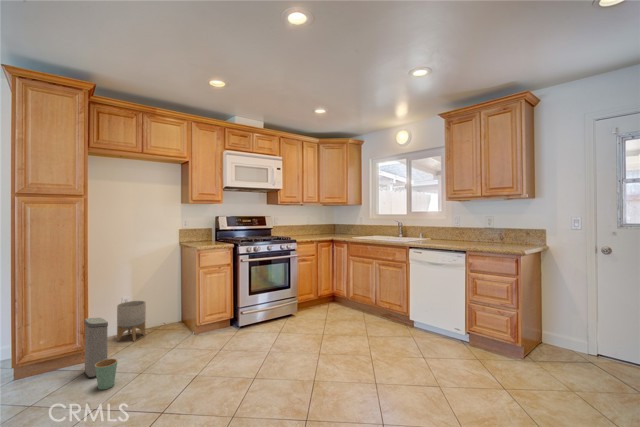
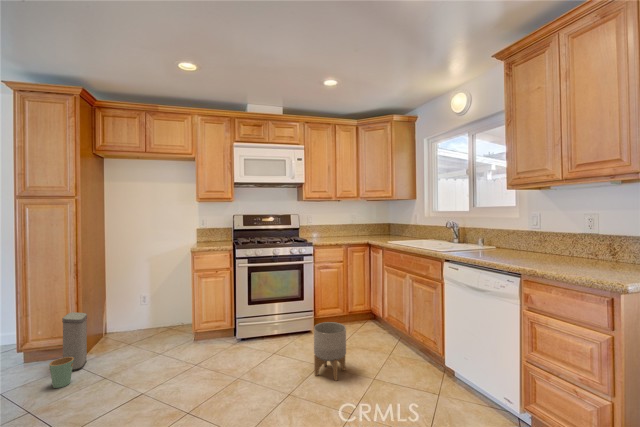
planter: present [117,301,146,341] -> present [314,322,346,380]

